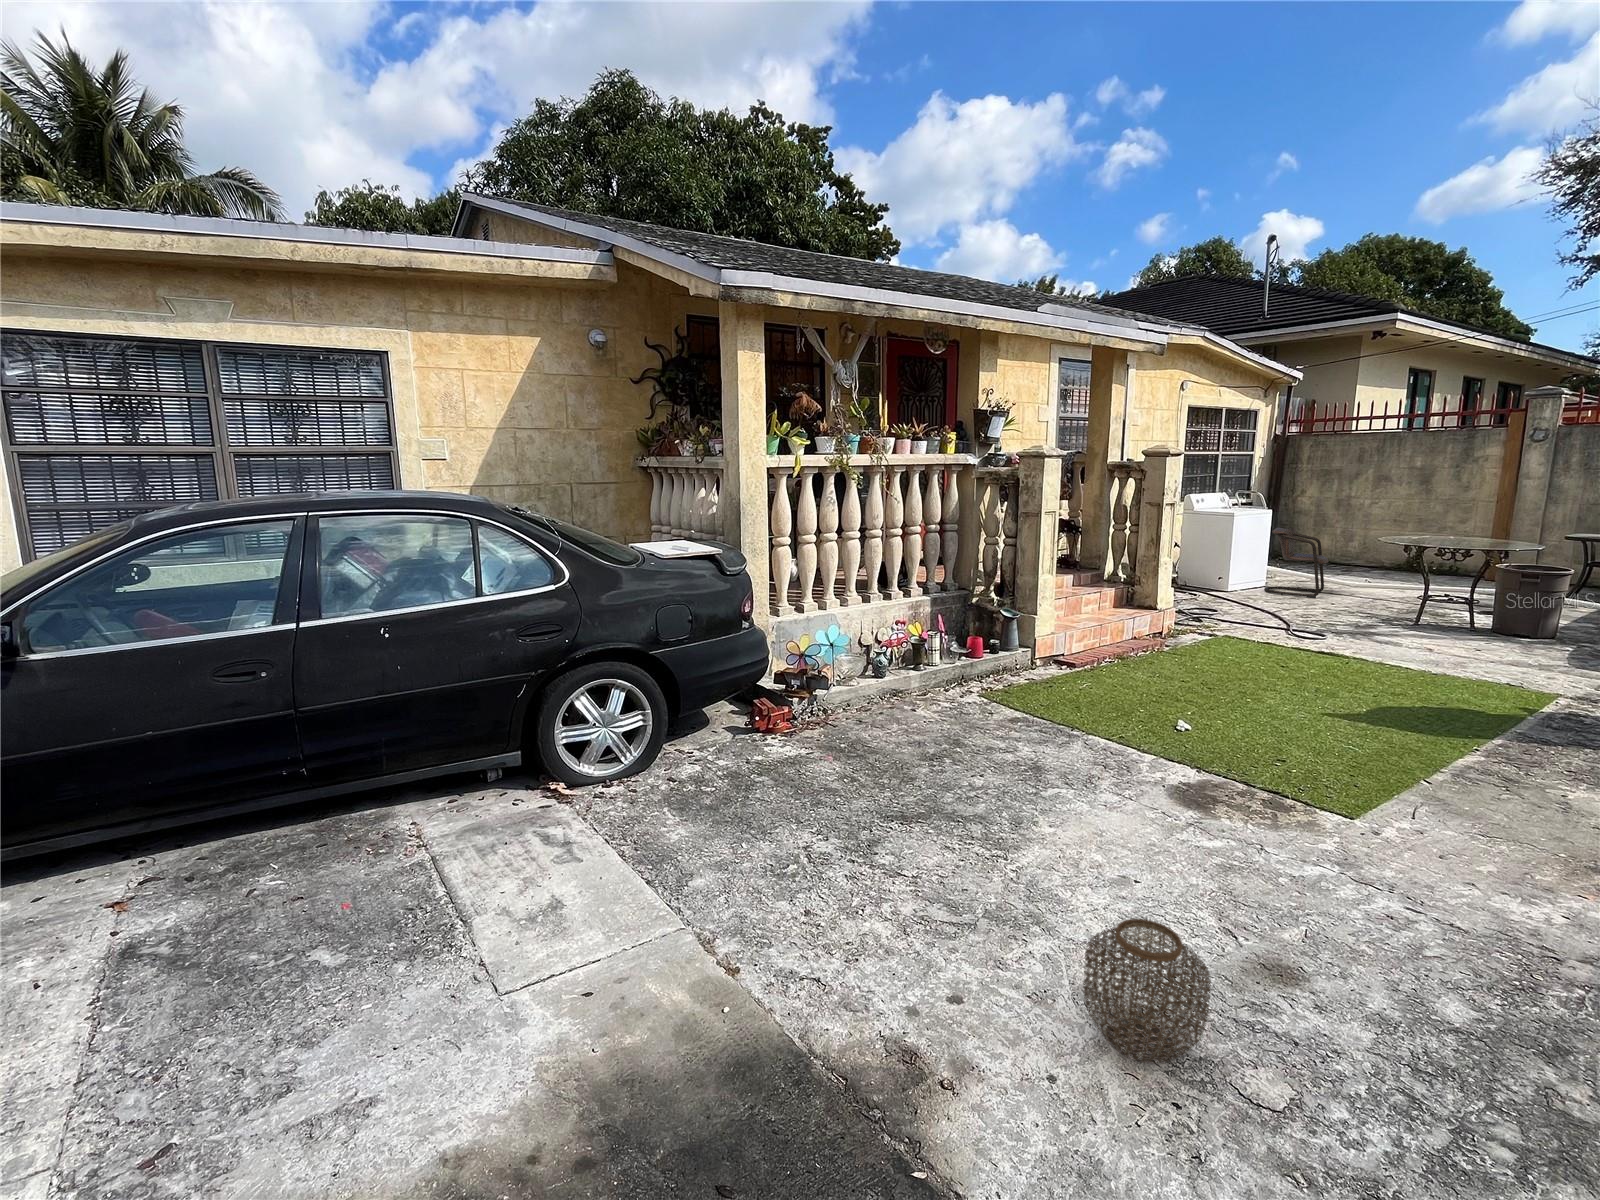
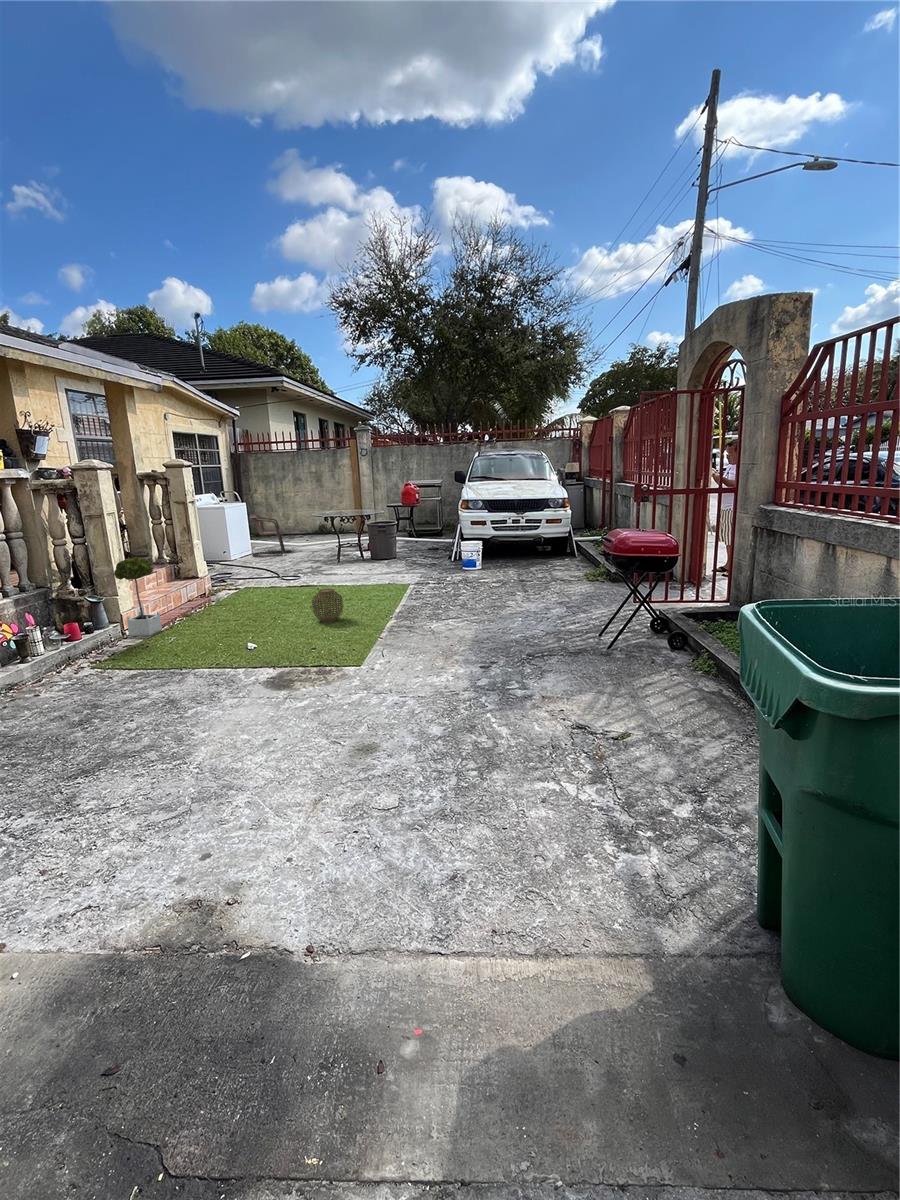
potted tree: none [1037,570,1086,673] -> present [114,557,162,636]
woven basket: present [1084,919,1211,1063] -> present [312,589,343,622]

